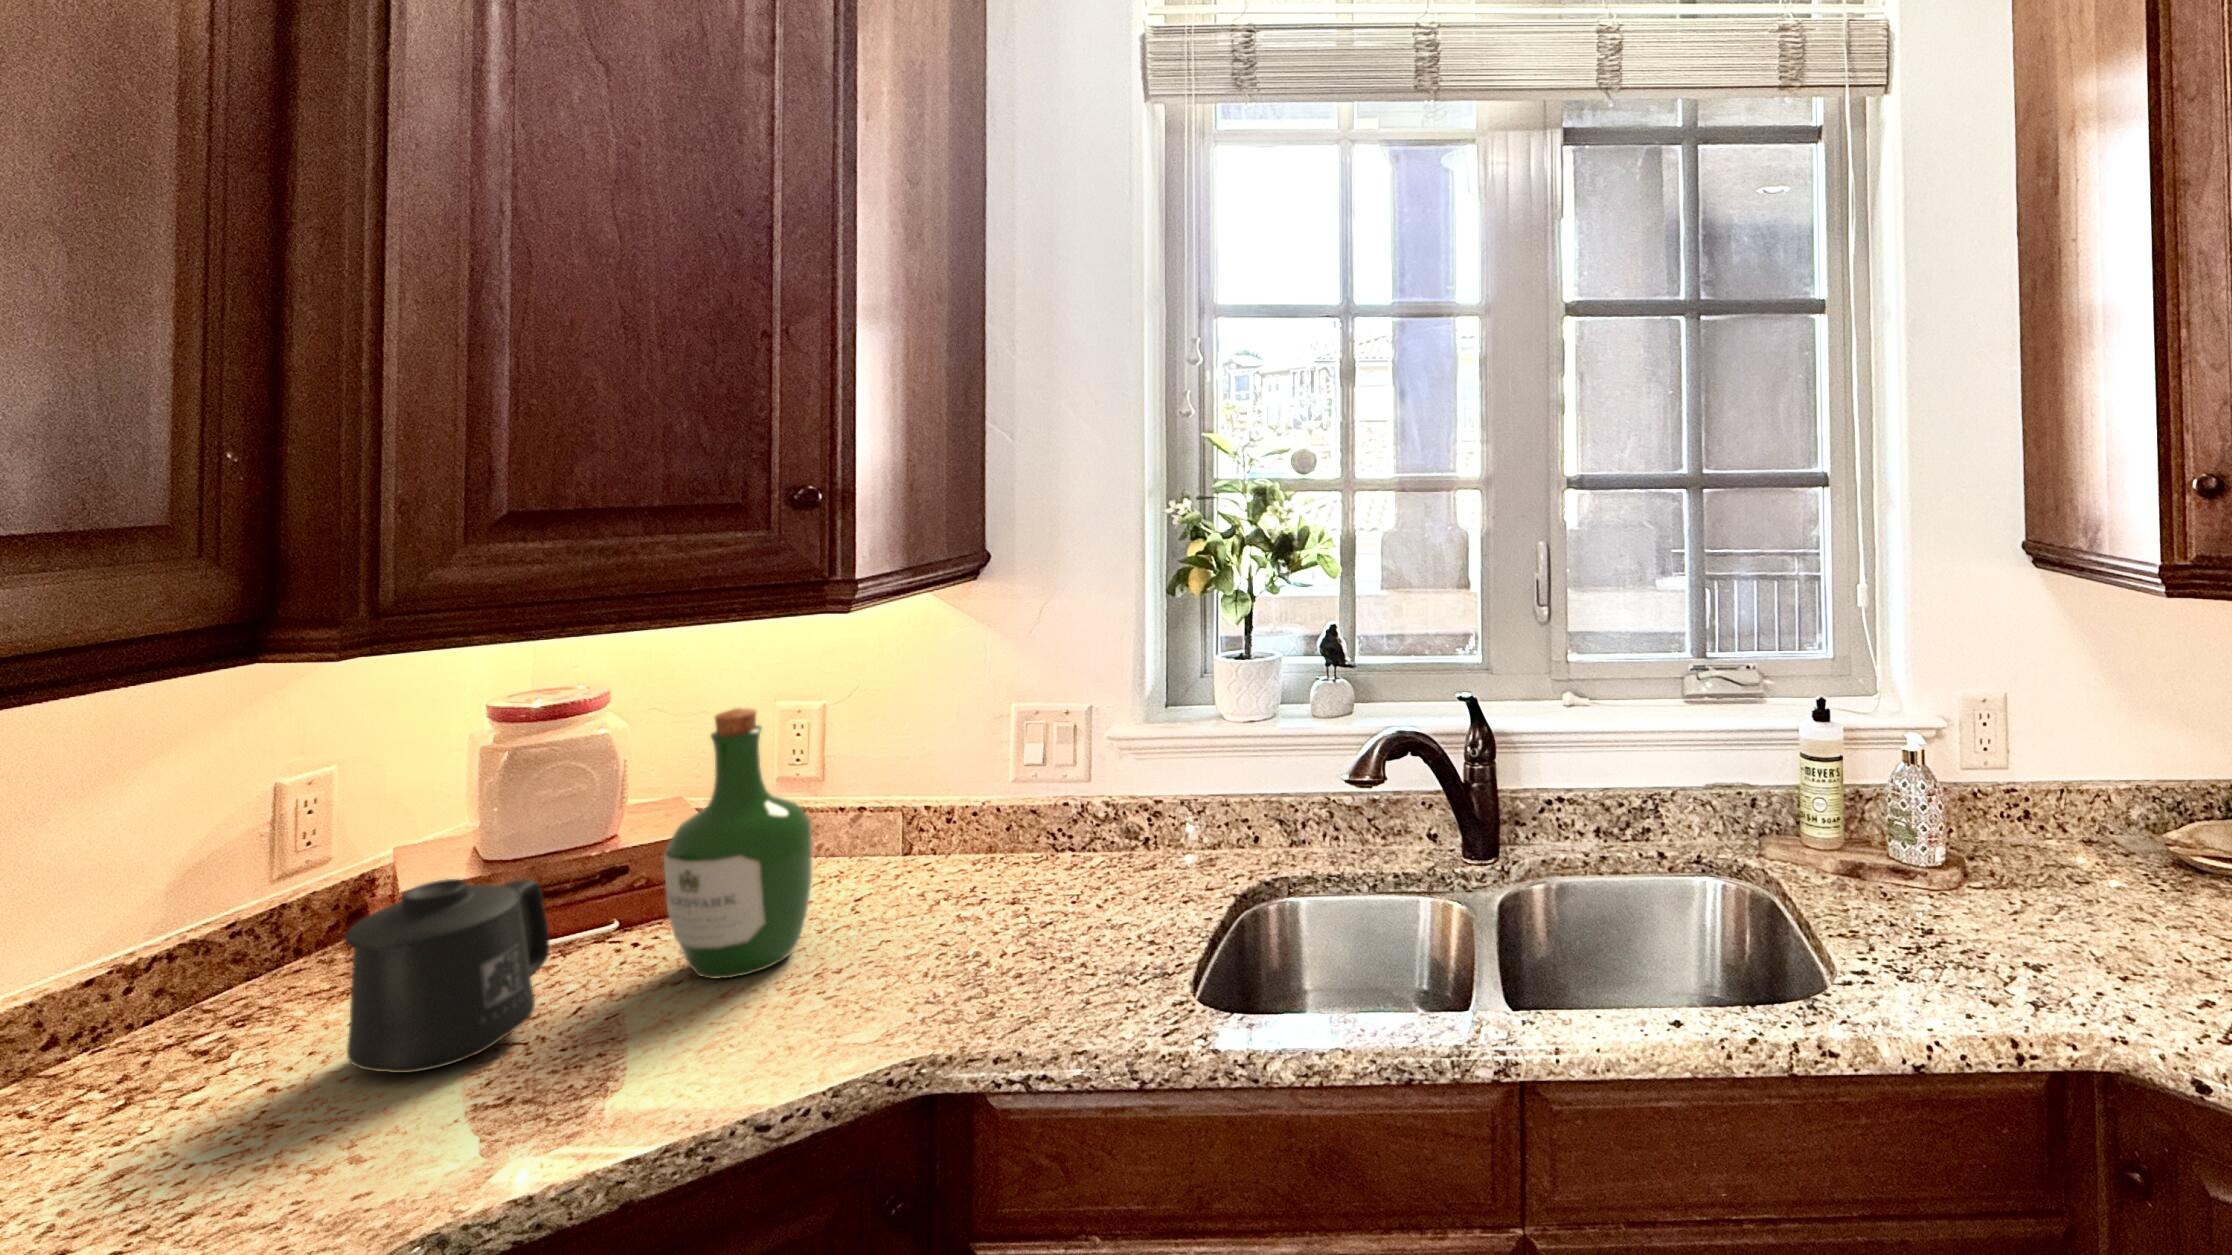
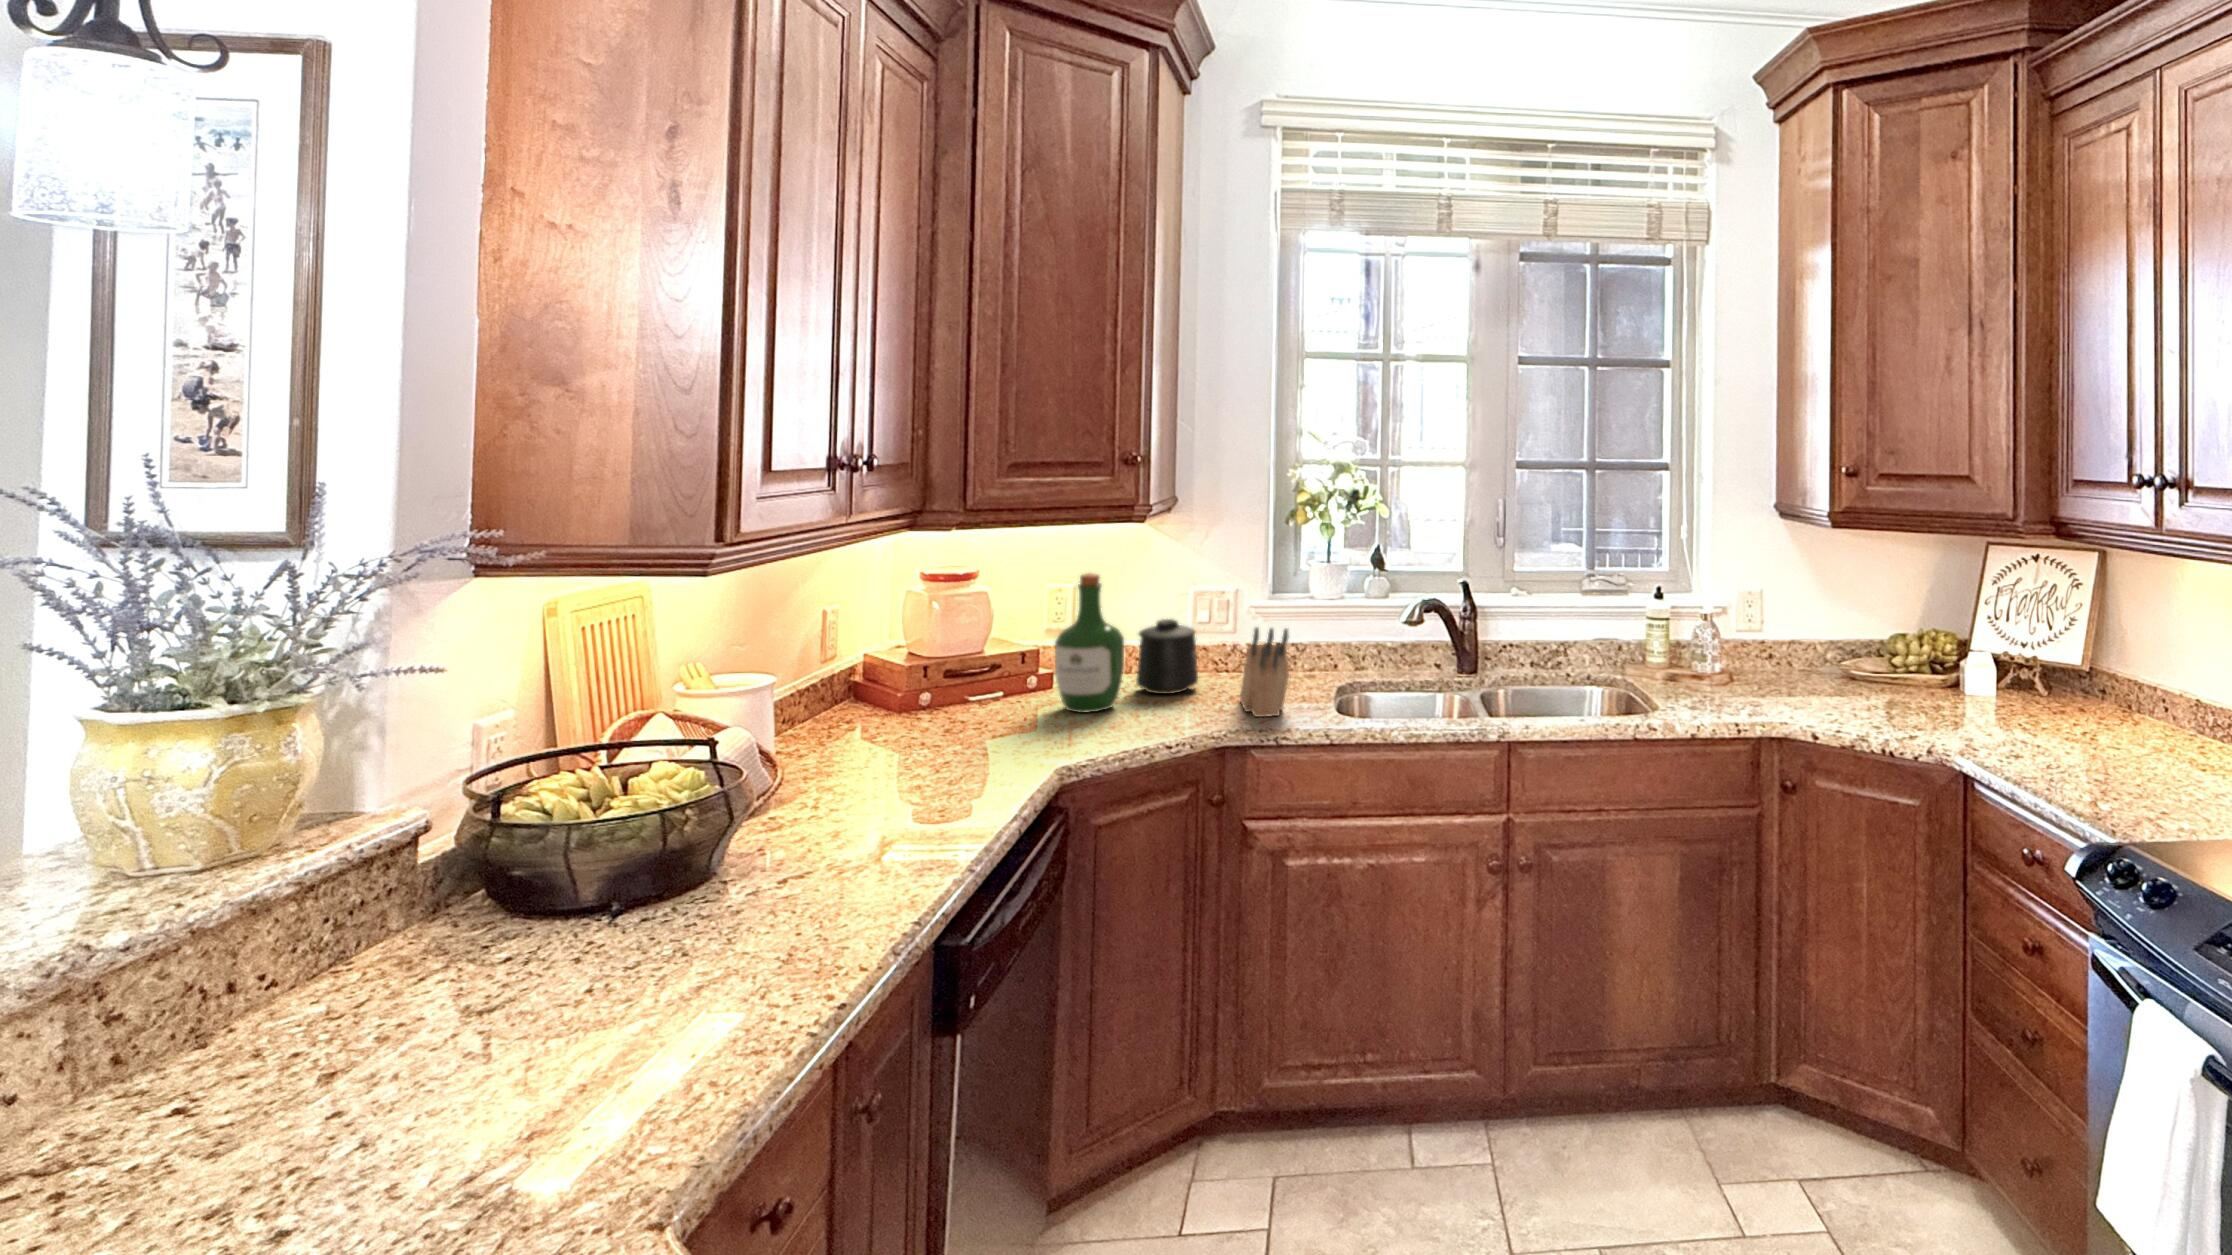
knife block: none [1002,825,1109,996] -> present [1240,628,1289,717]
mug: present [344,879,549,1073] -> present [1136,619,1198,694]

